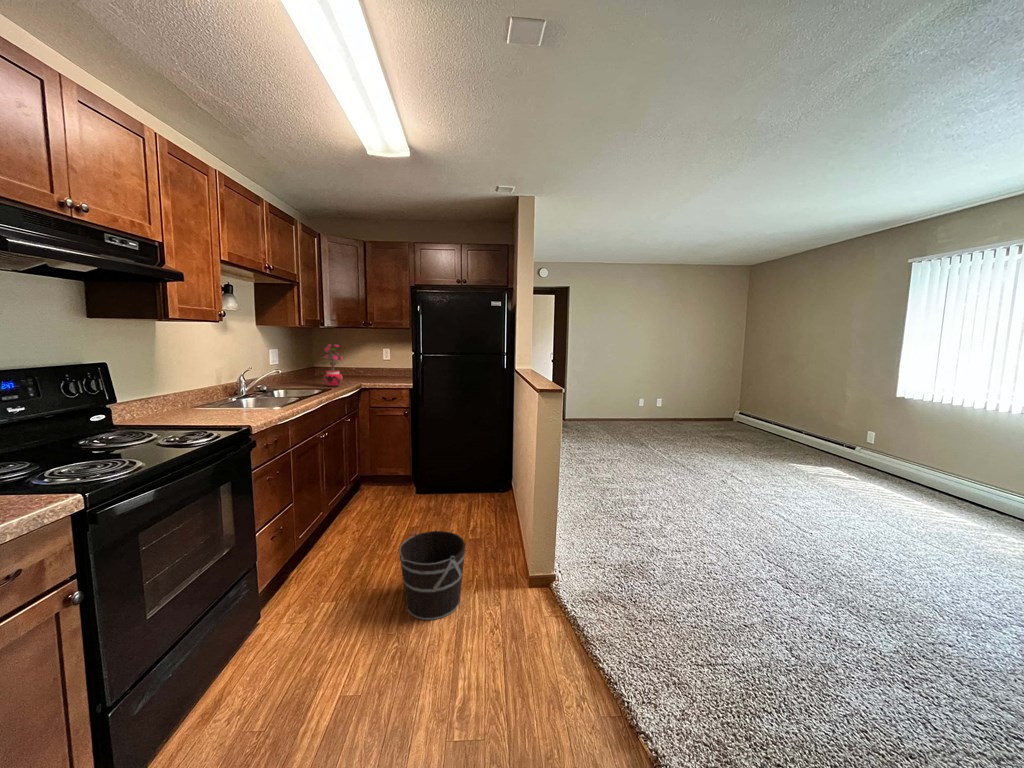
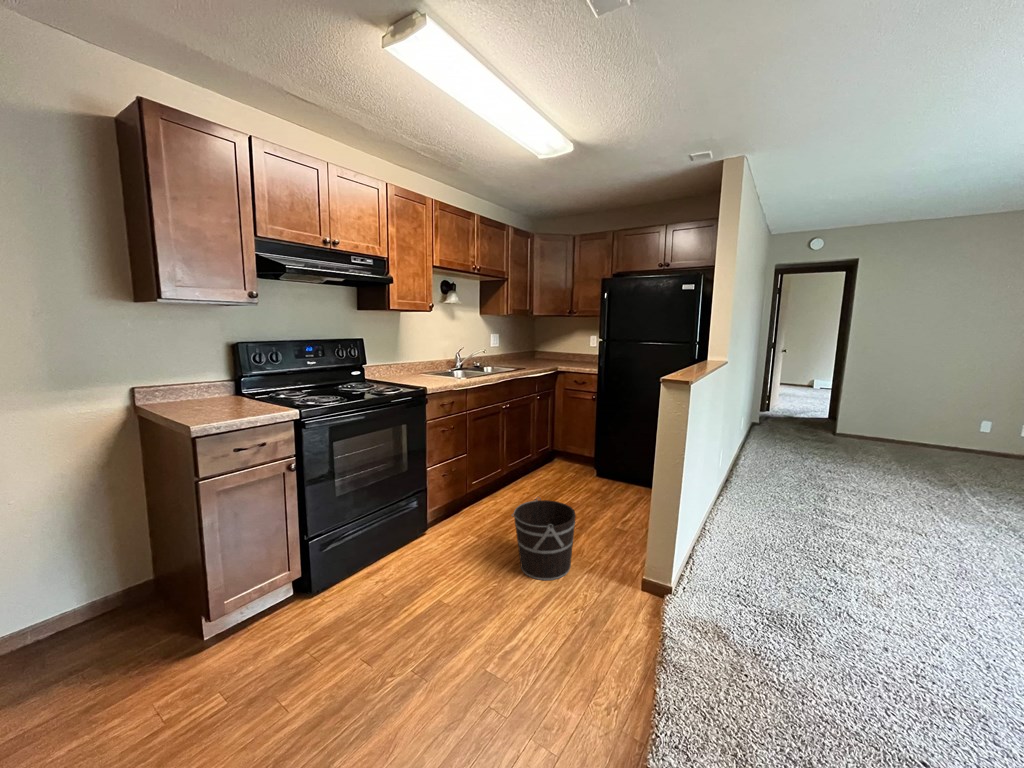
potted plant: present [322,344,343,387] -> none [519,327,539,366]

